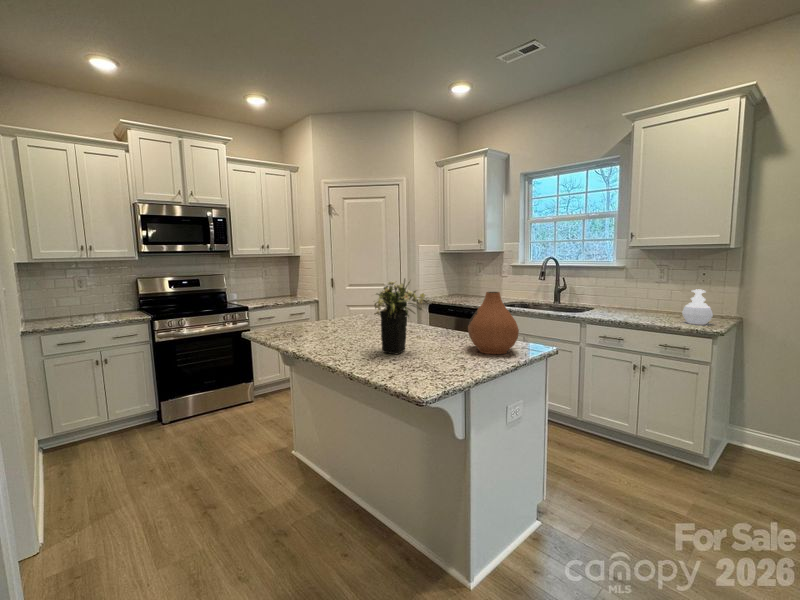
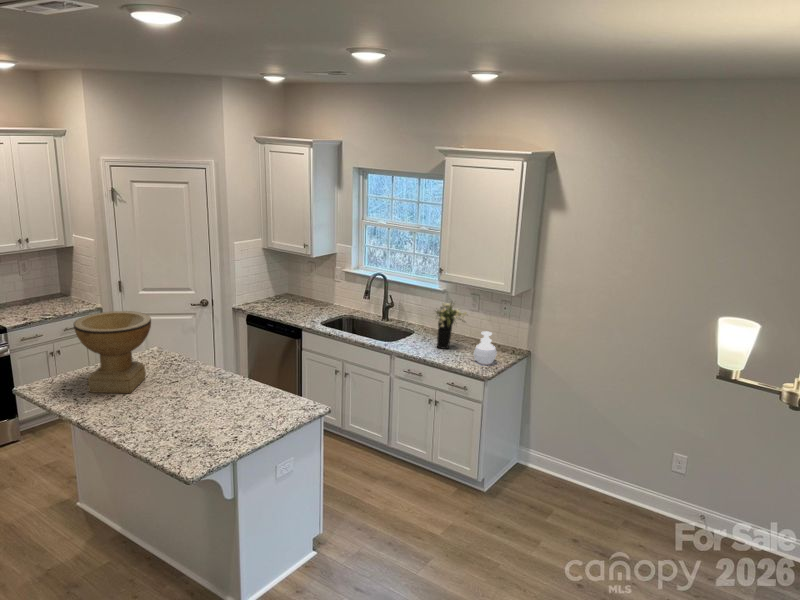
decorative bowl: none [294,265,363,335] -> present [74,311,151,393]
flower arrangement: present [374,279,429,354] -> present [436,303,467,349]
vase: present [468,292,519,354] -> none [248,365,291,420]

